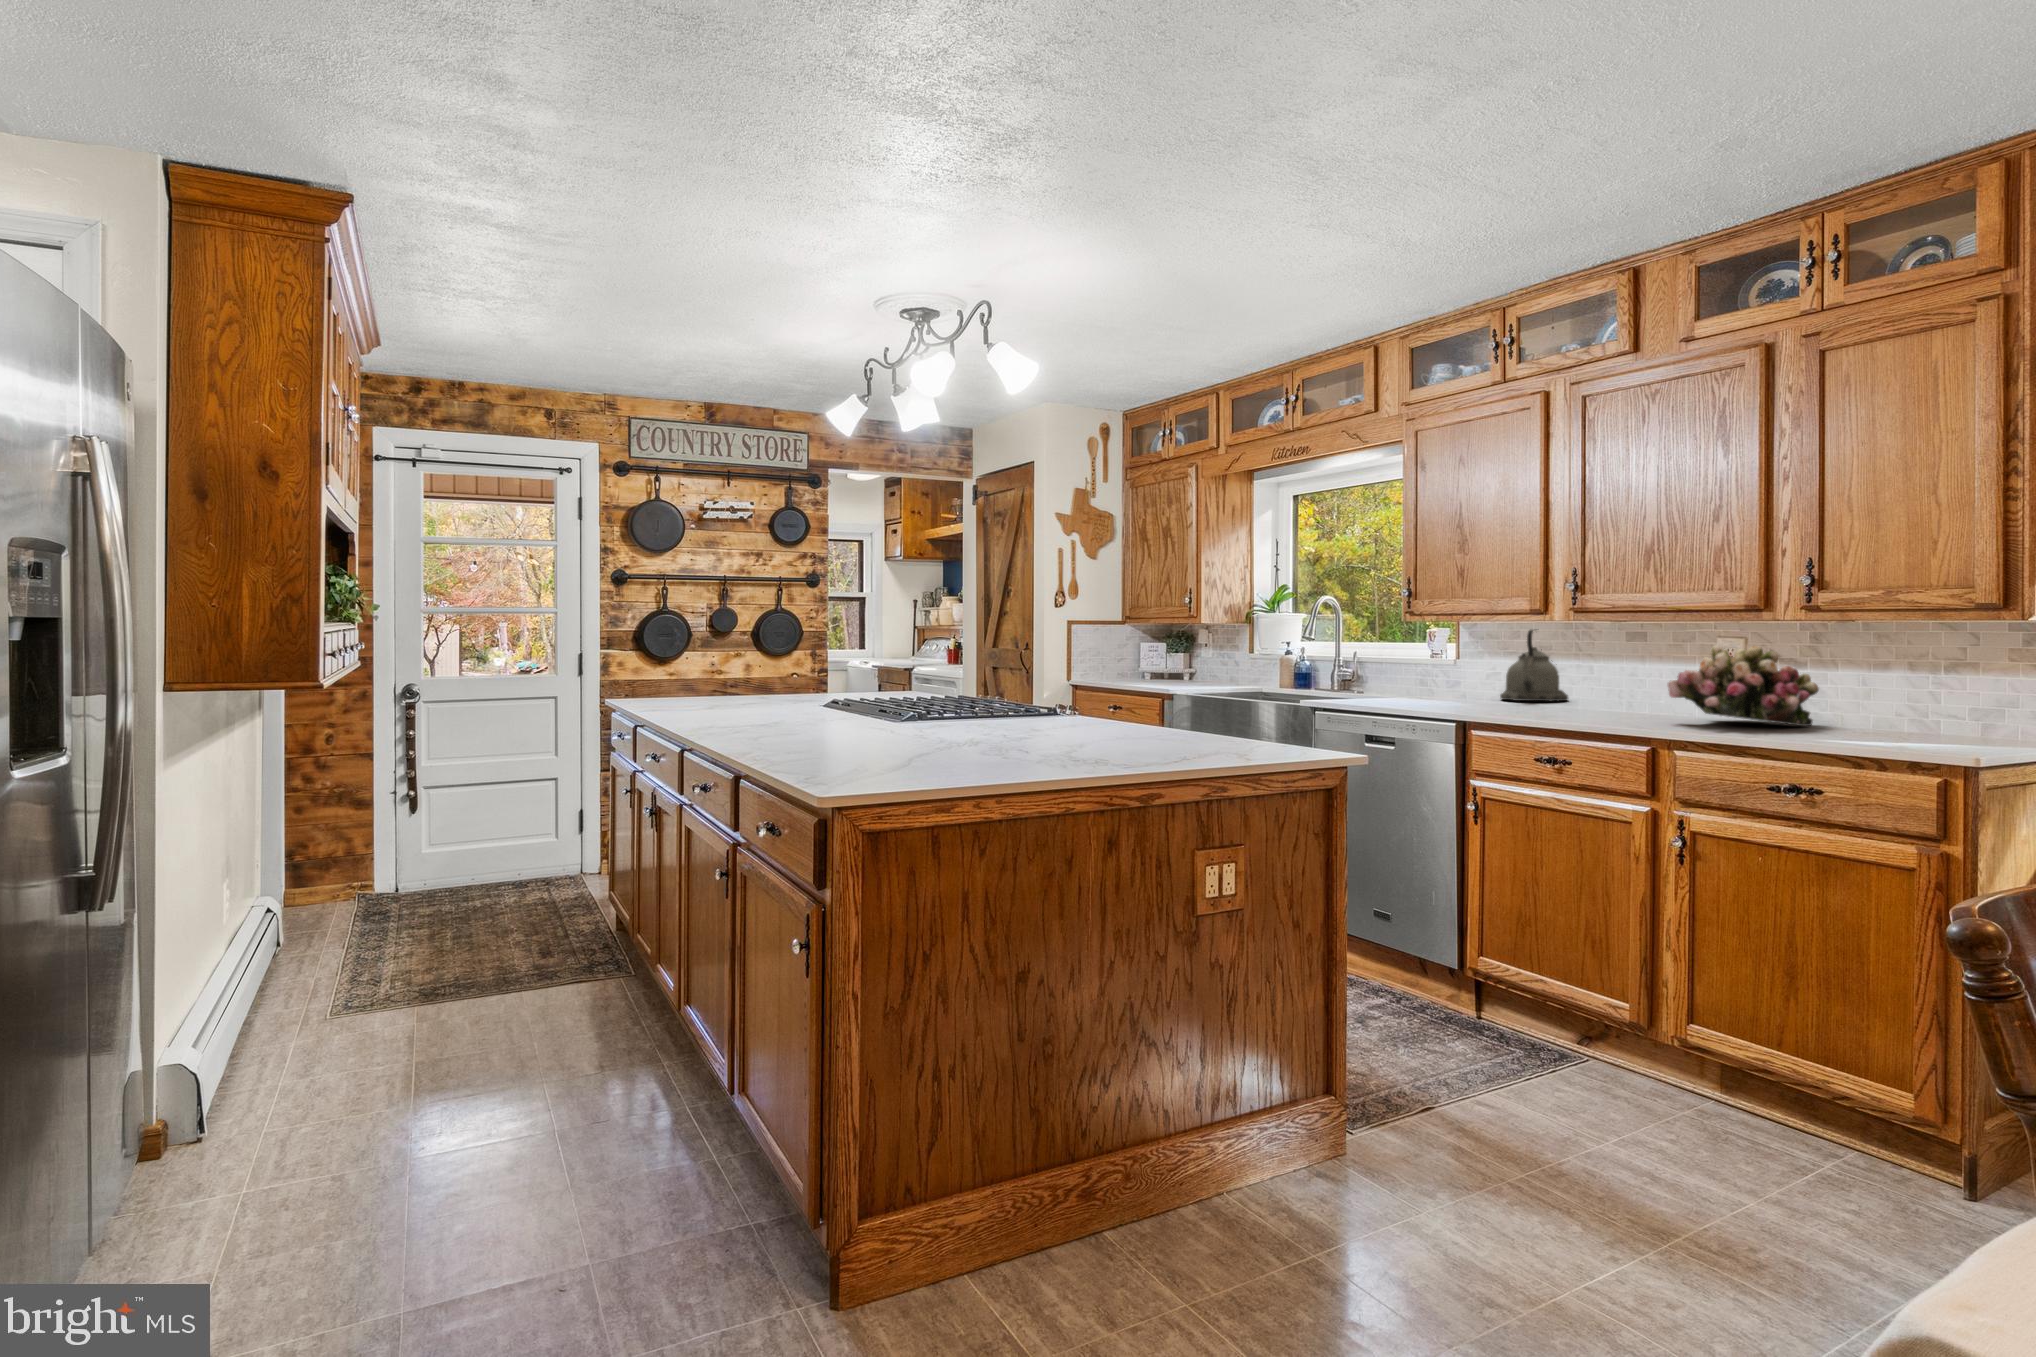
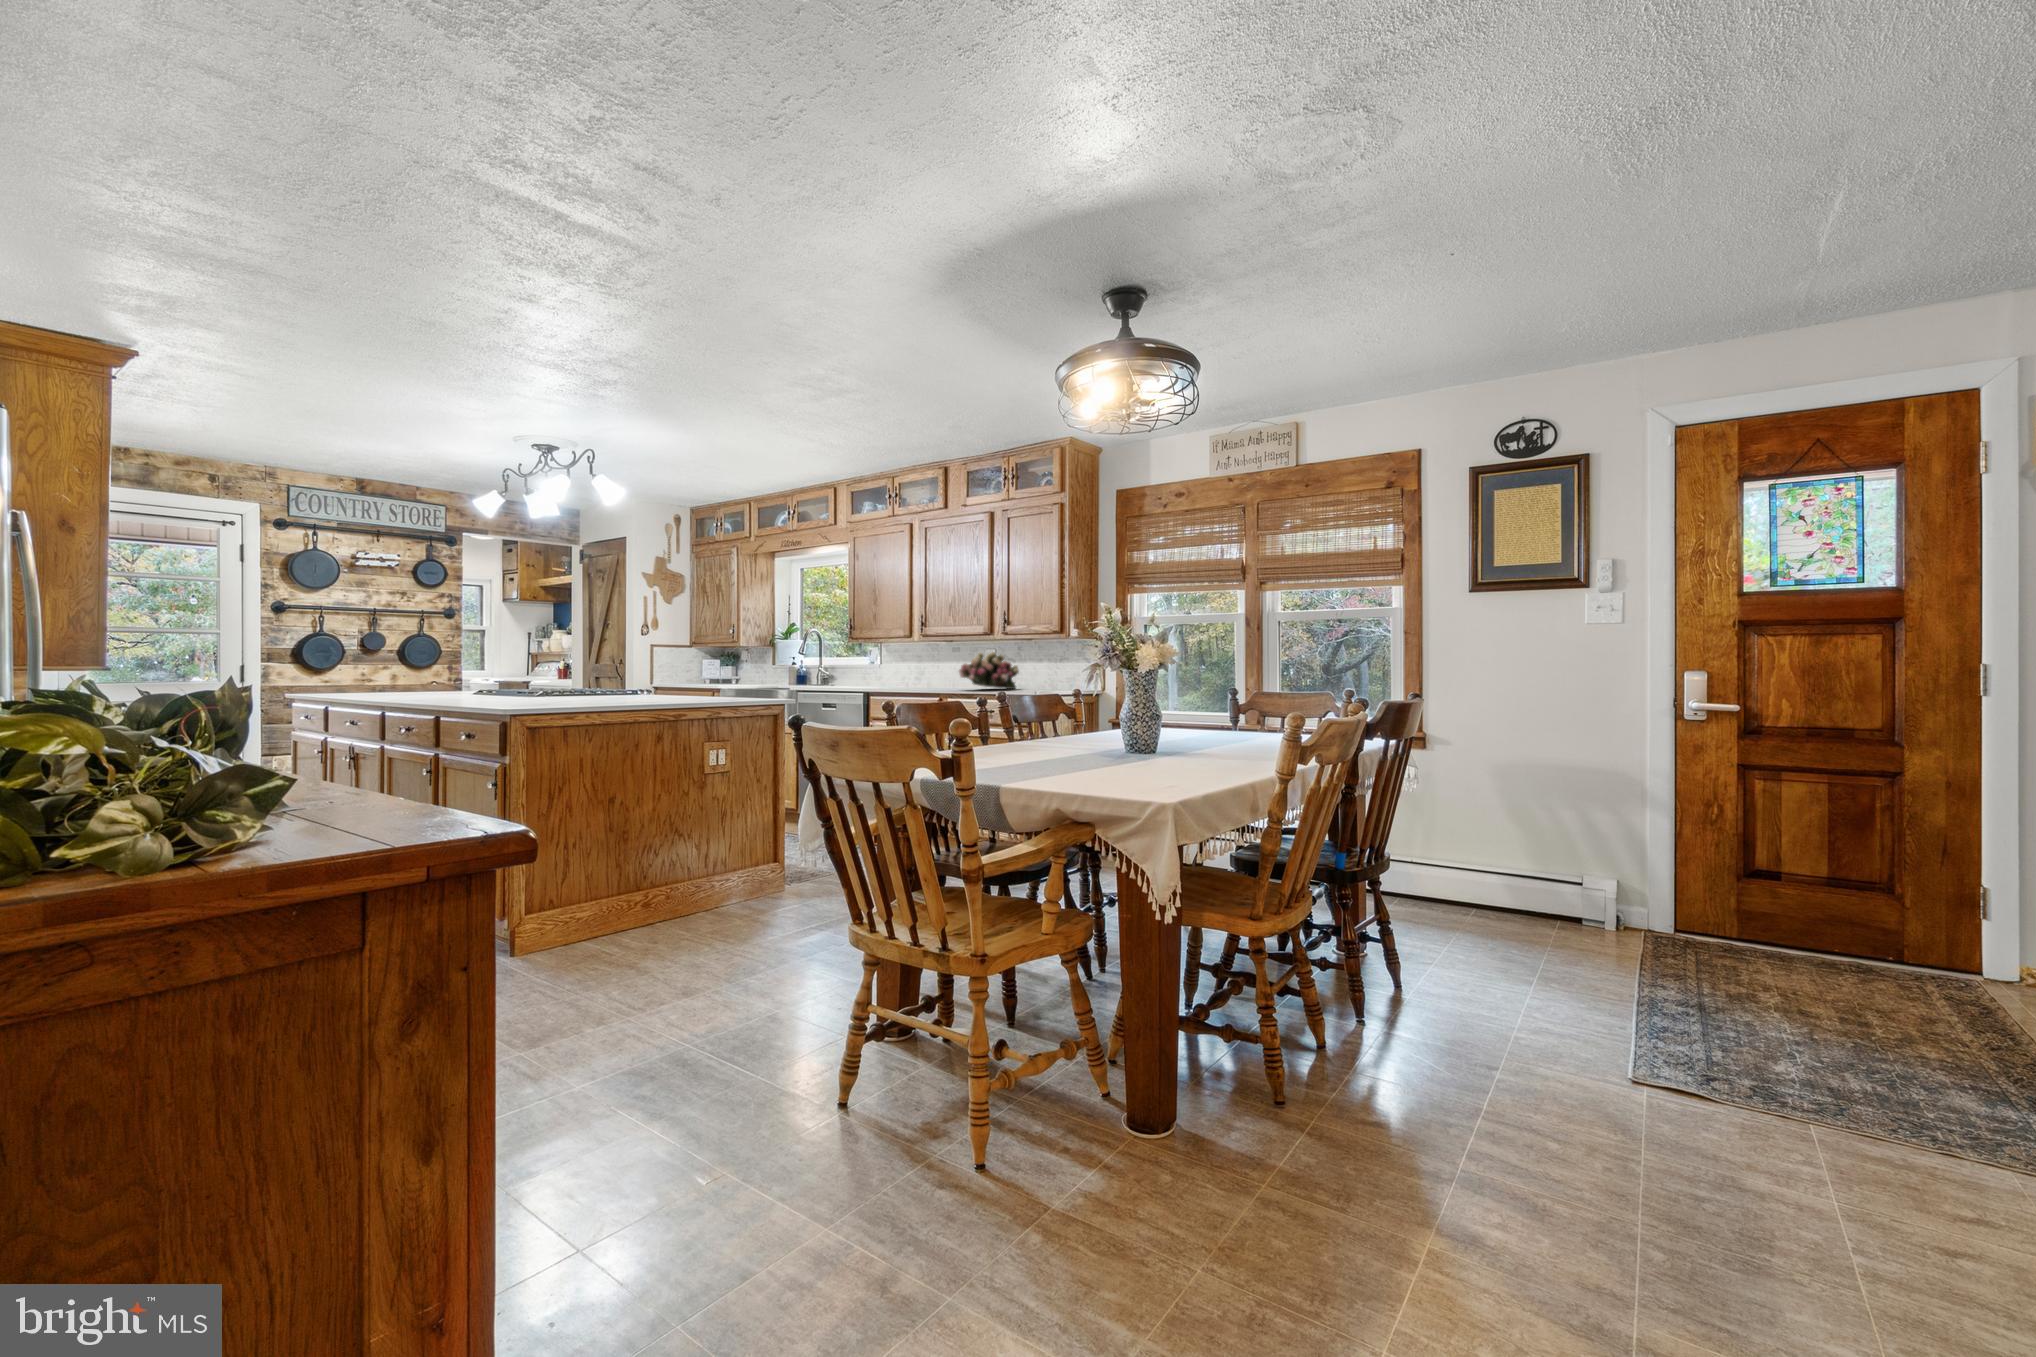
kettle: present [1500,630,1568,701] -> none [901,647,935,686]

